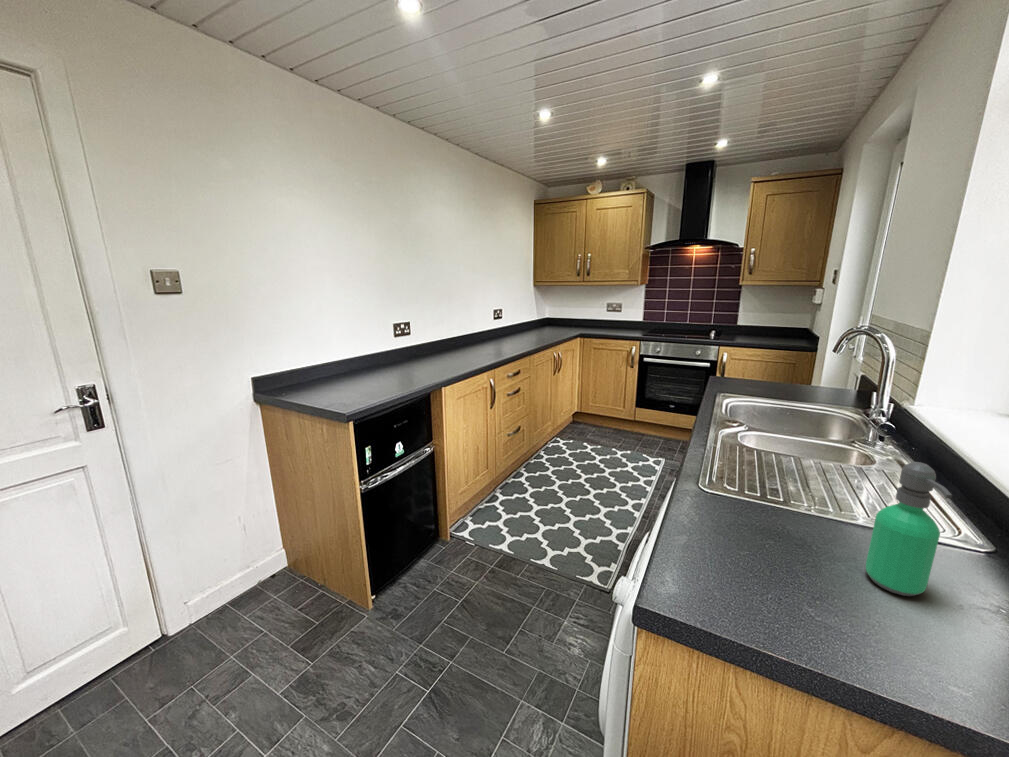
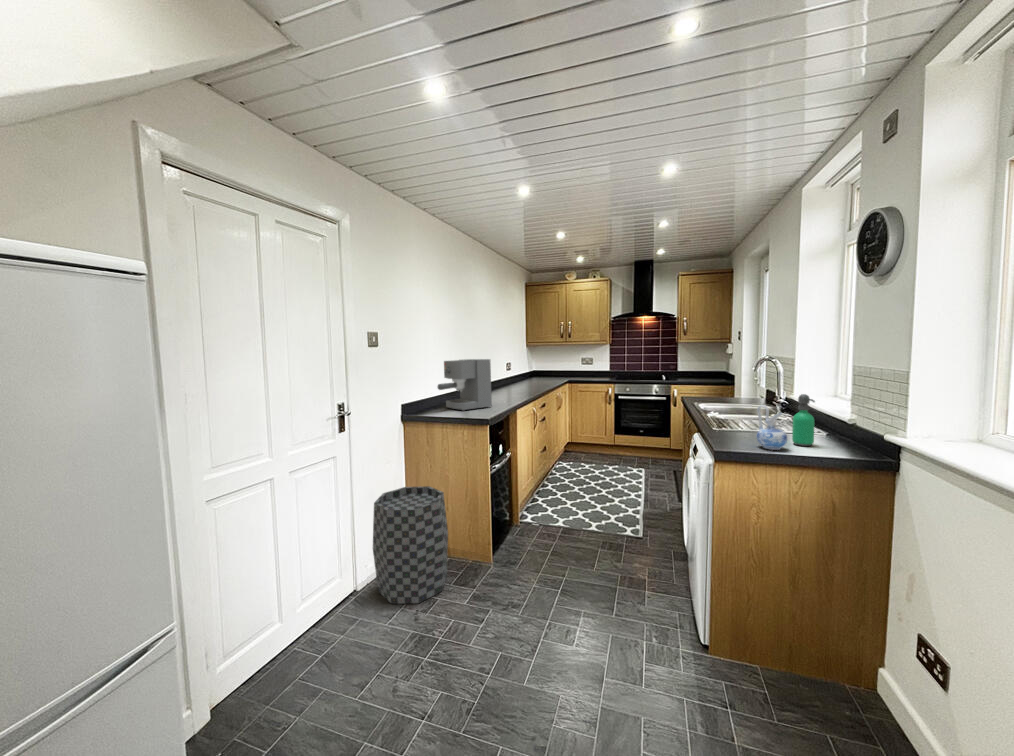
coffee maker: none [314,311,402,389] -> present [438,359,492,411]
ceramic pitcher: none [762,484,844,608] -> present [757,405,787,450]
trash can: none [166,498,298,675] -> present [373,486,448,604]

